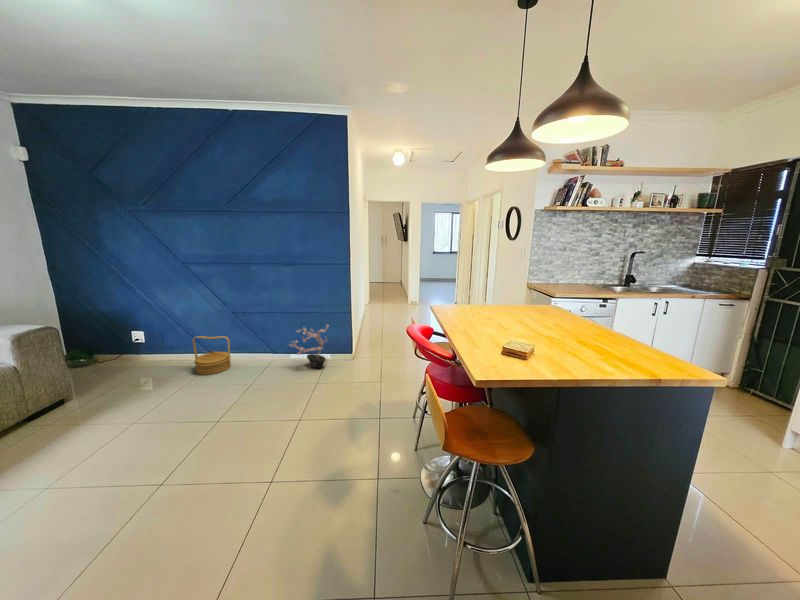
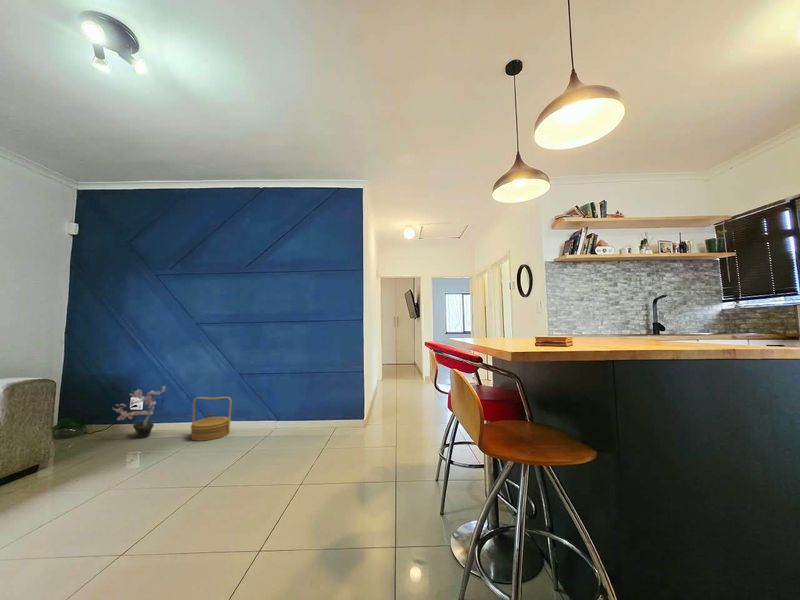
potted plant: present [290,325,329,368] -> present [114,386,165,438]

